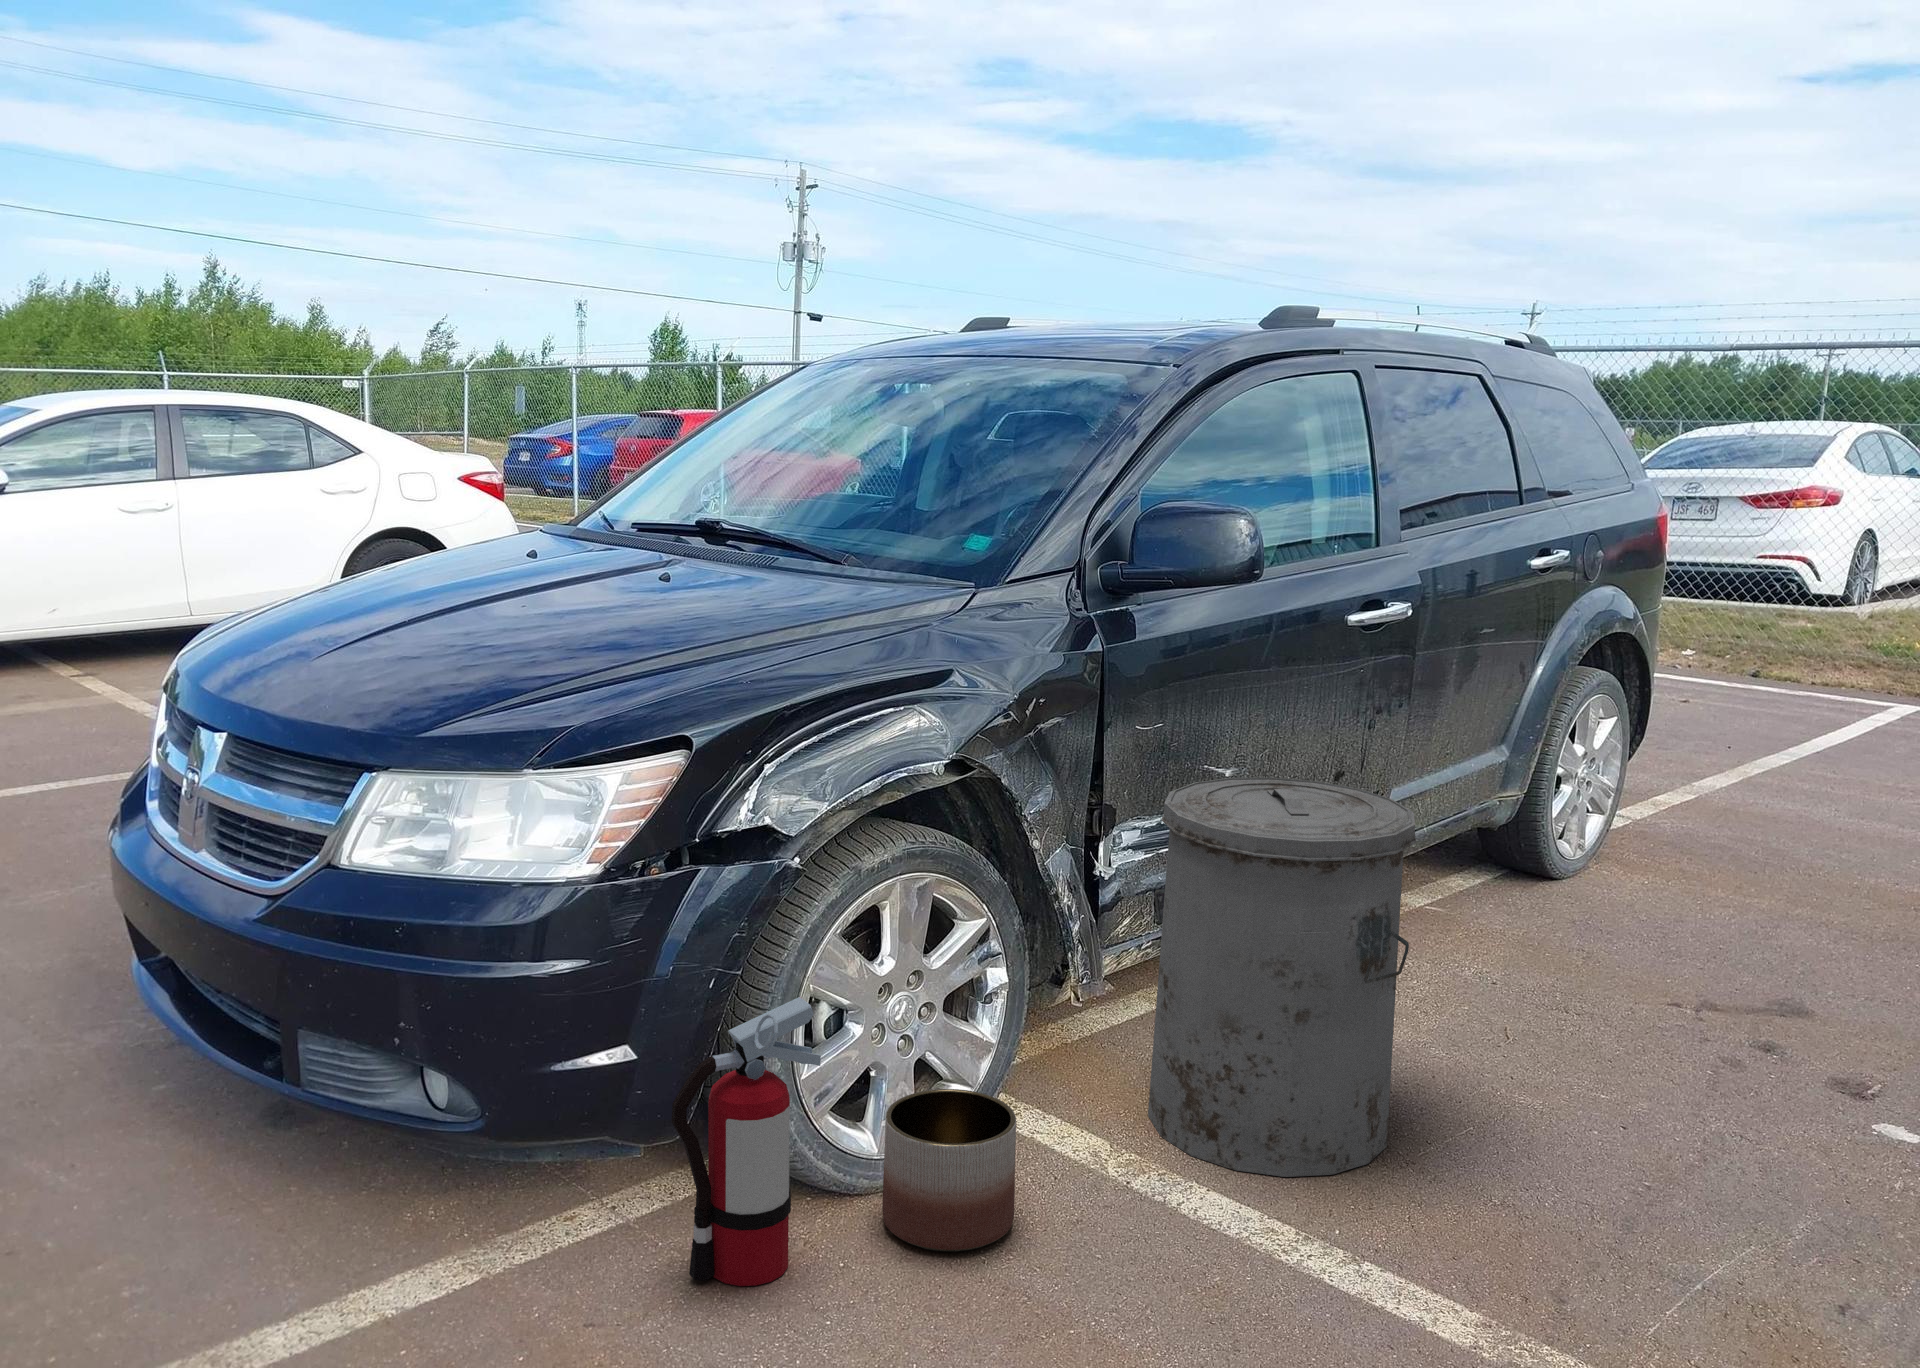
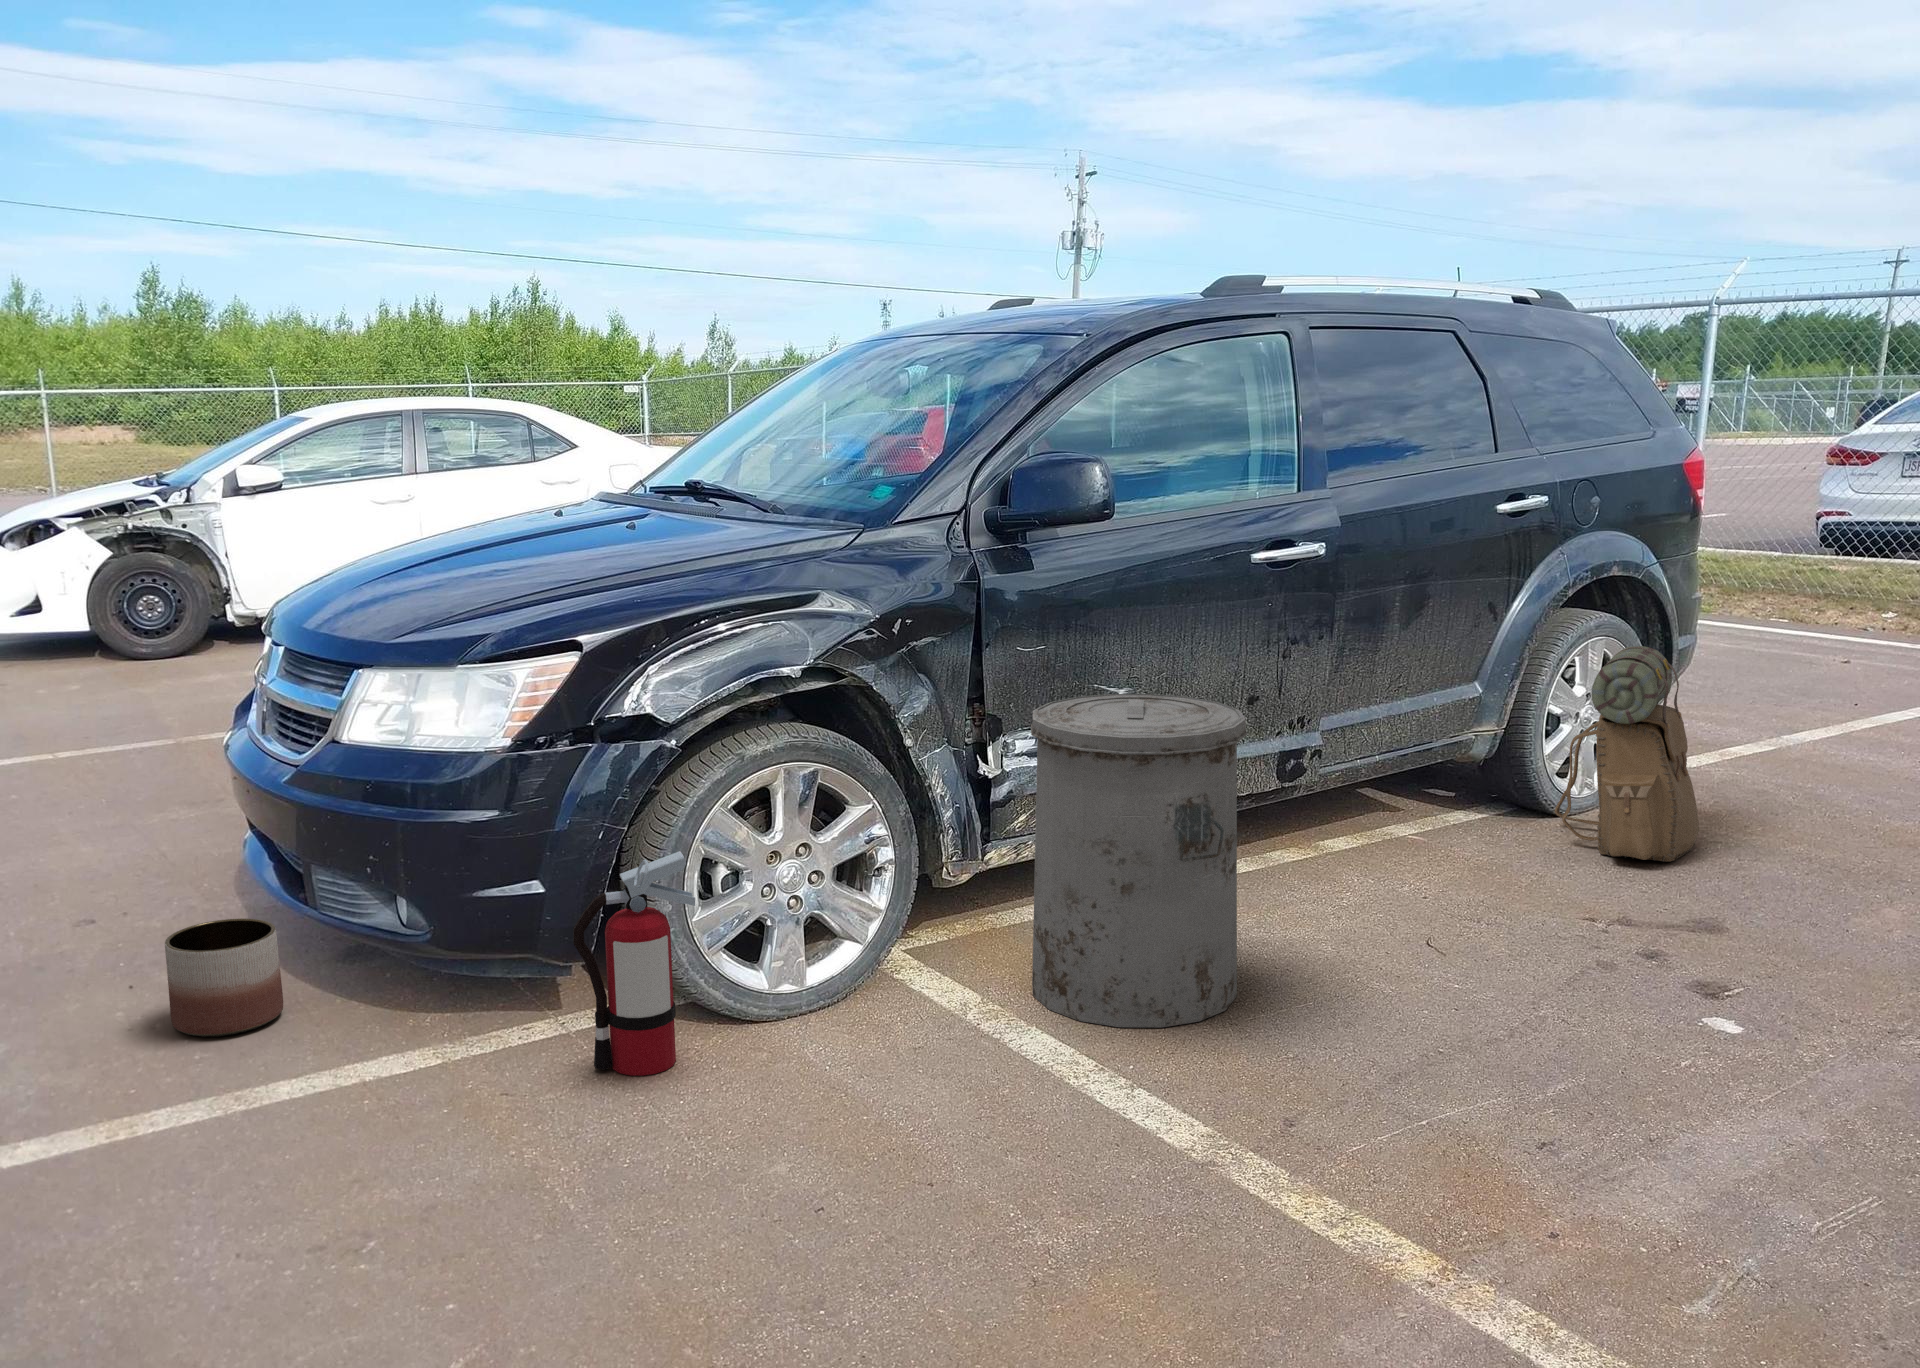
backpack: none [1563,705,1718,933] -> present [1555,646,1699,862]
planter: present [882,1089,1016,1251] -> present [165,919,283,1037]

